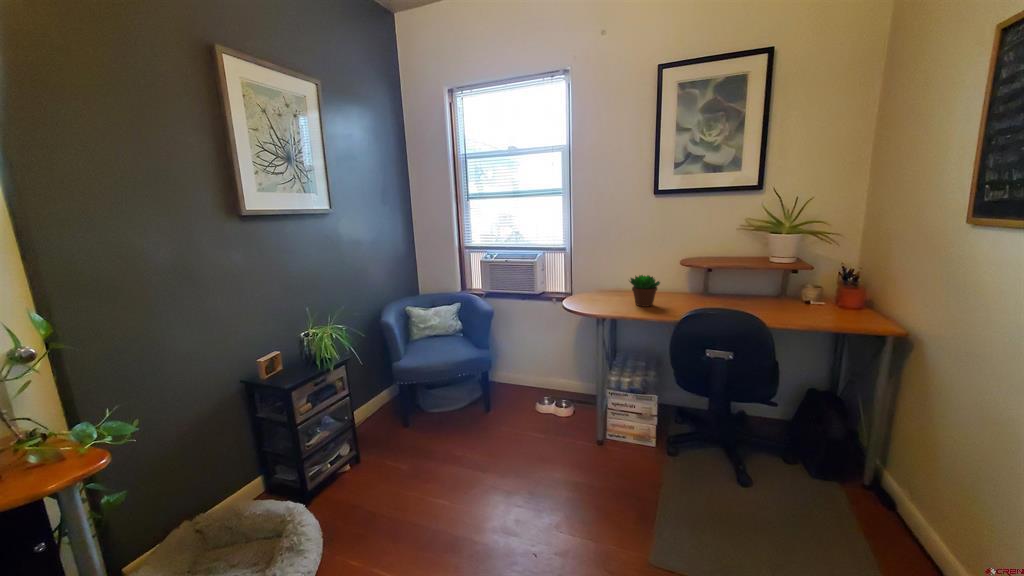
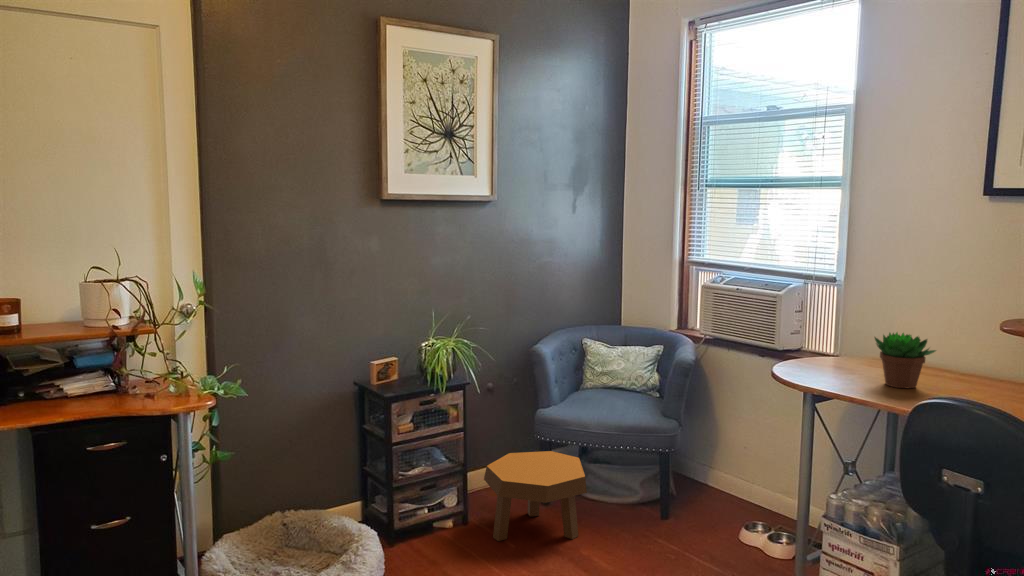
footstool: none [370,389,451,469] -> present [484,451,587,541]

